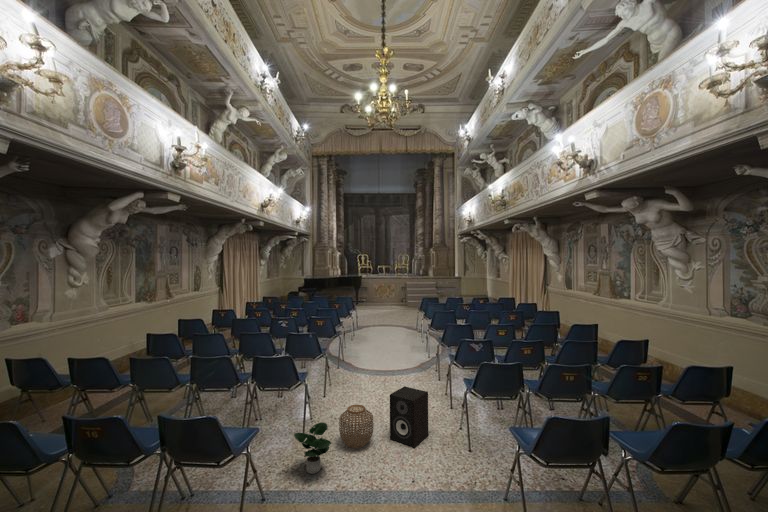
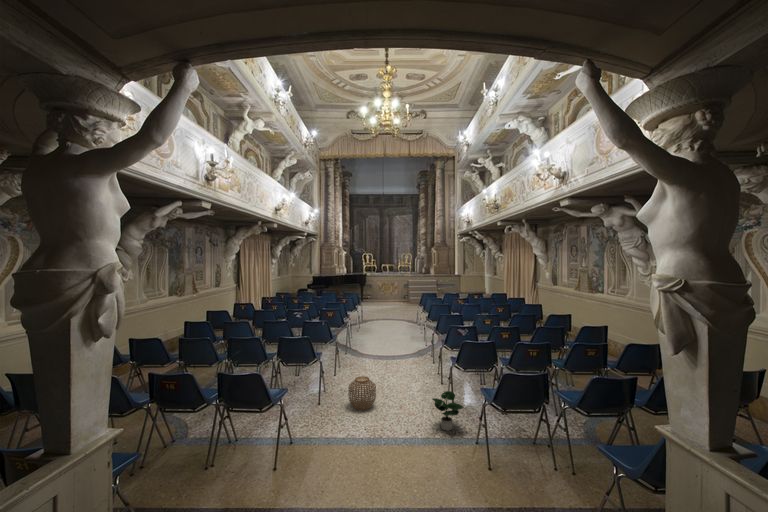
speaker: present [390,386,428,448] -> none [389,363,421,410]
potted plant: present [294,422,331,474] -> present [432,391,463,431]

